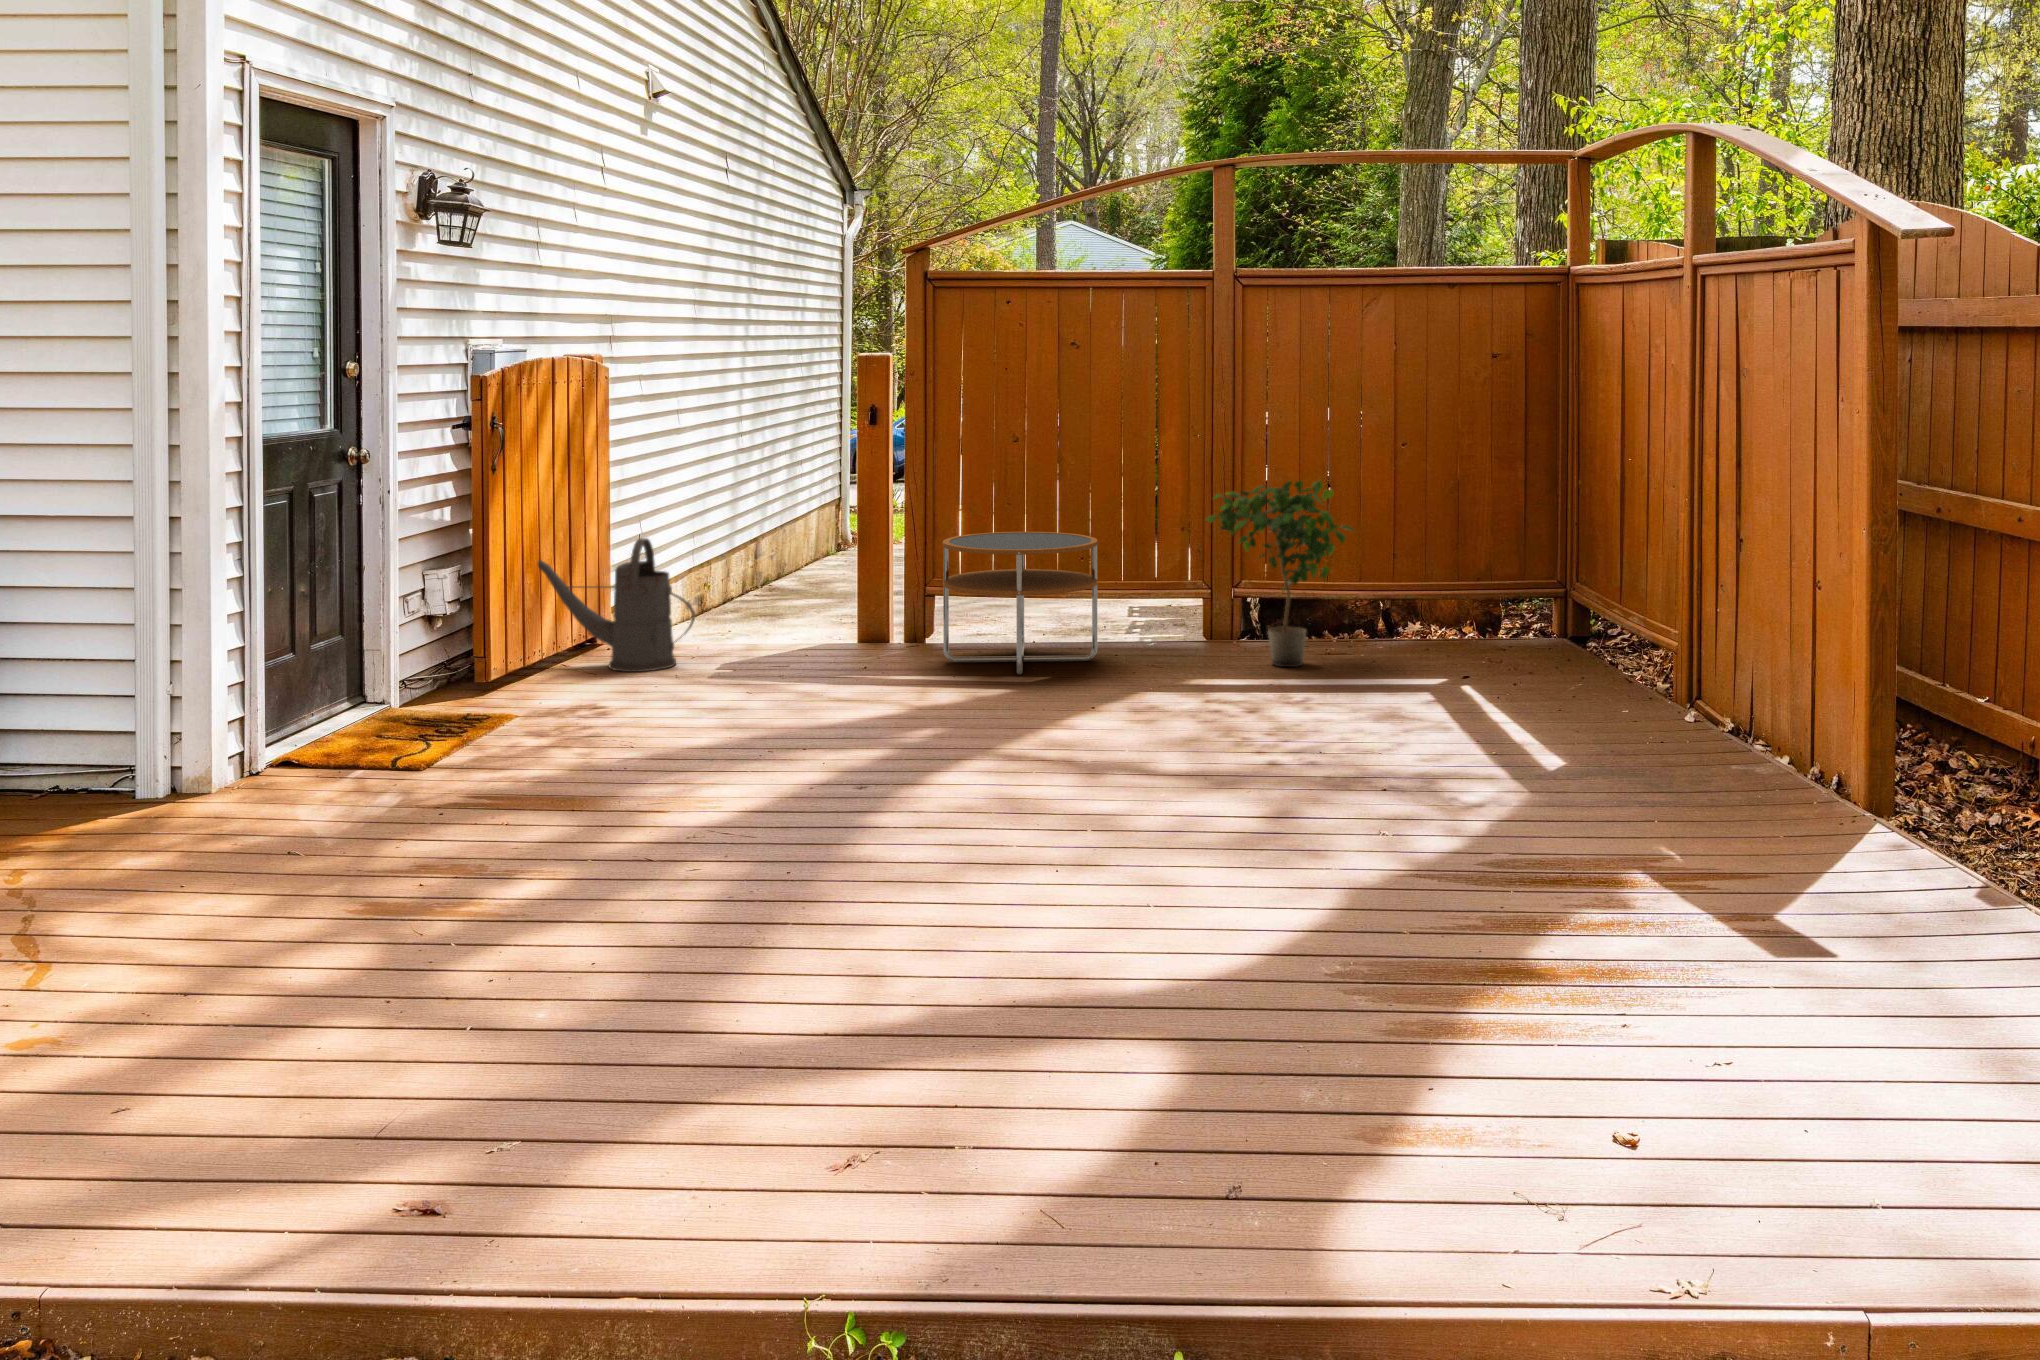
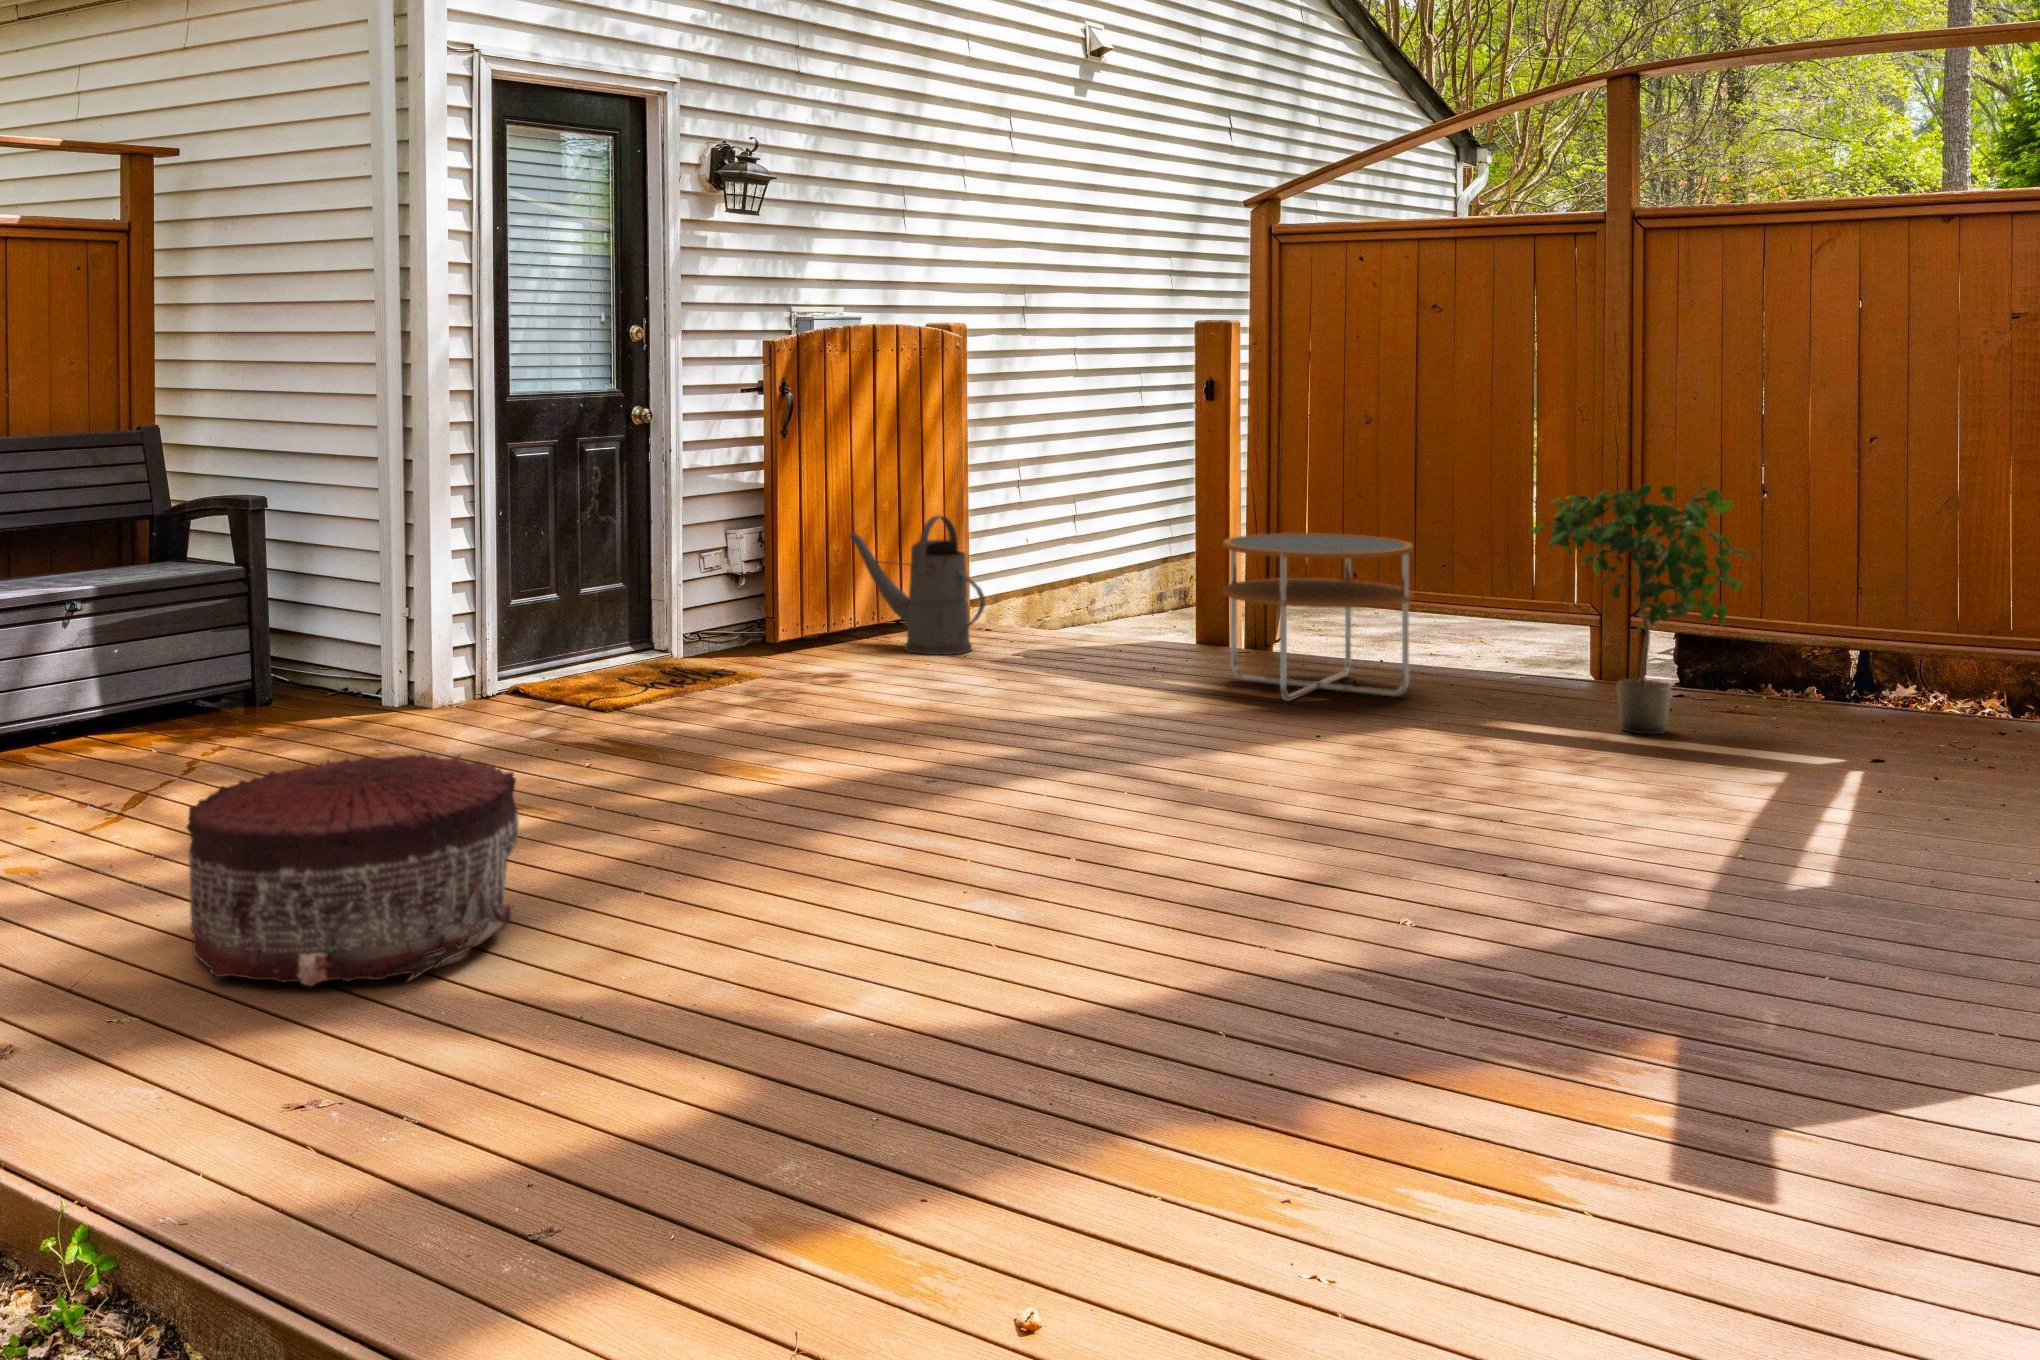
pouf: none [505,818,852,1094] -> present [186,755,519,986]

